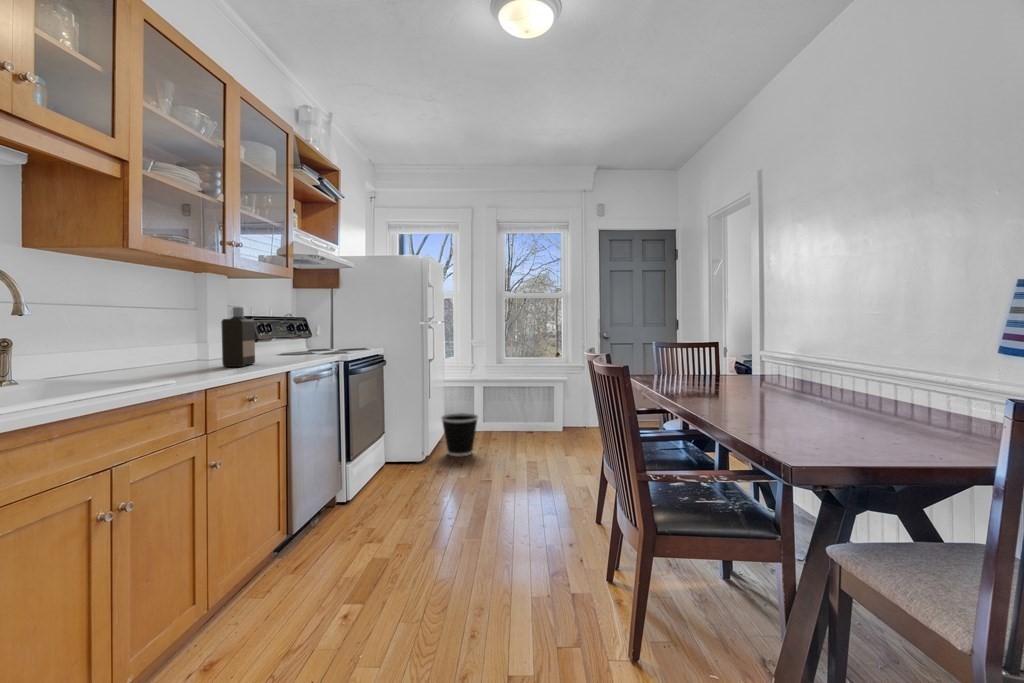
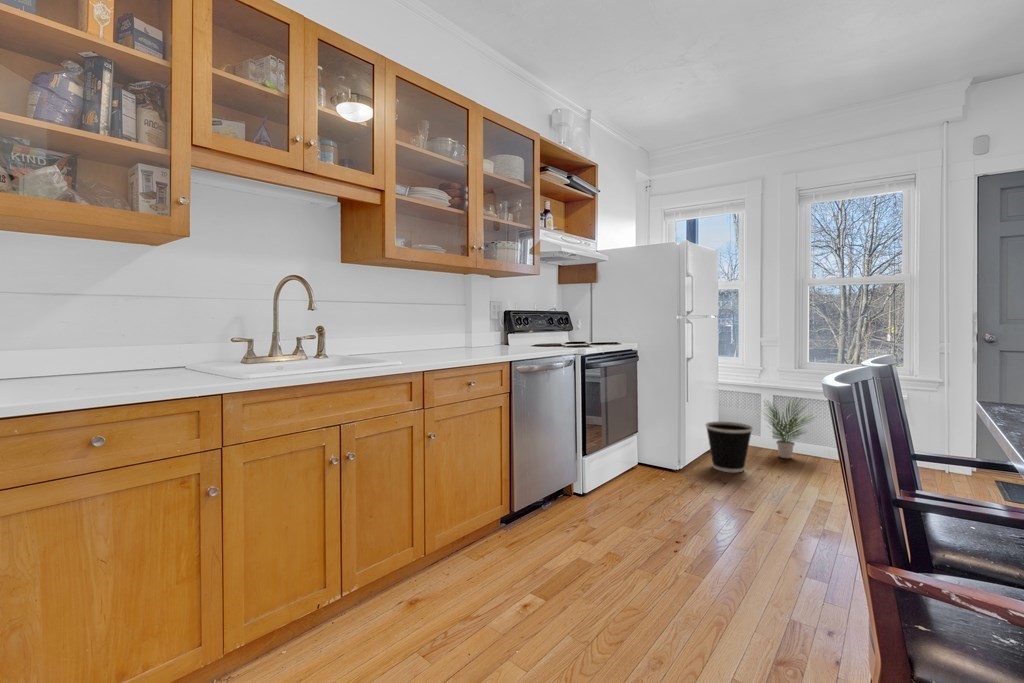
bottle: present [221,307,255,367] -> none [458,302,487,355]
potted plant: none [473,387,516,438] -> present [767,401,811,458]

